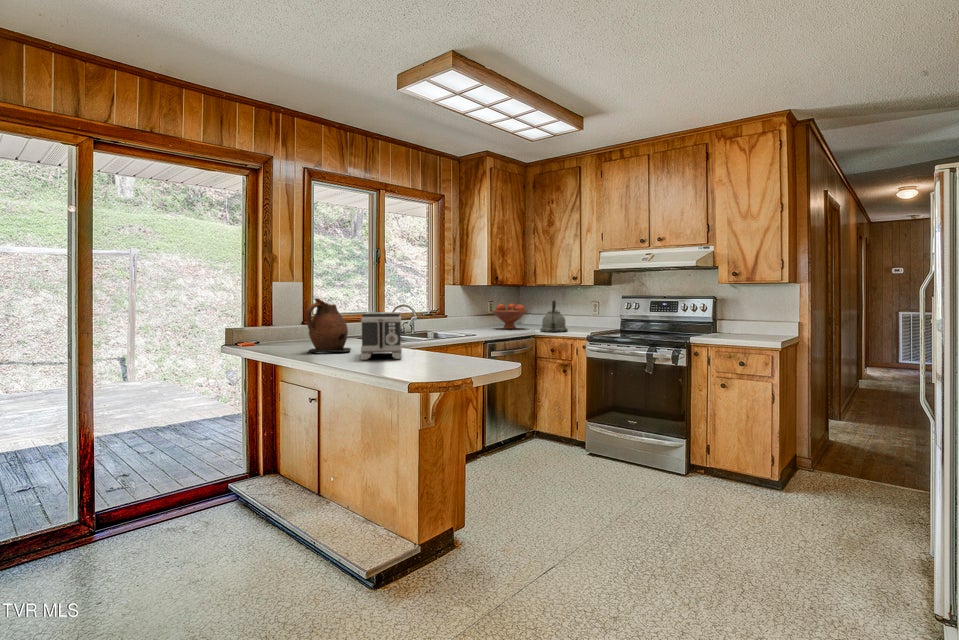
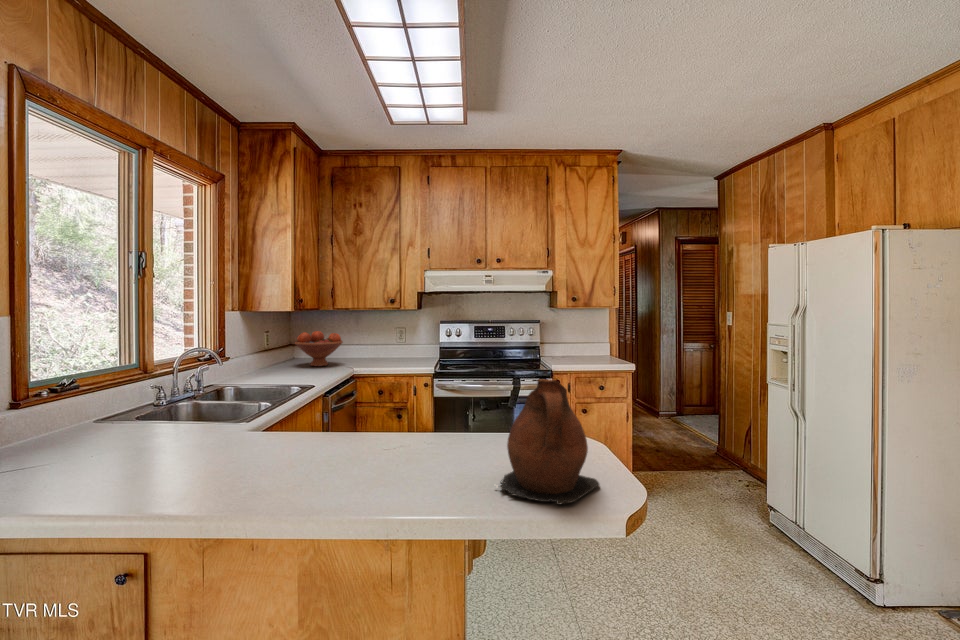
ceramic pitcher: present [306,298,351,352] -> present [500,379,599,505]
kettle: present [540,300,568,332] -> none [371,328,405,368]
toaster: present [361,312,402,360] -> none [289,383,410,489]

